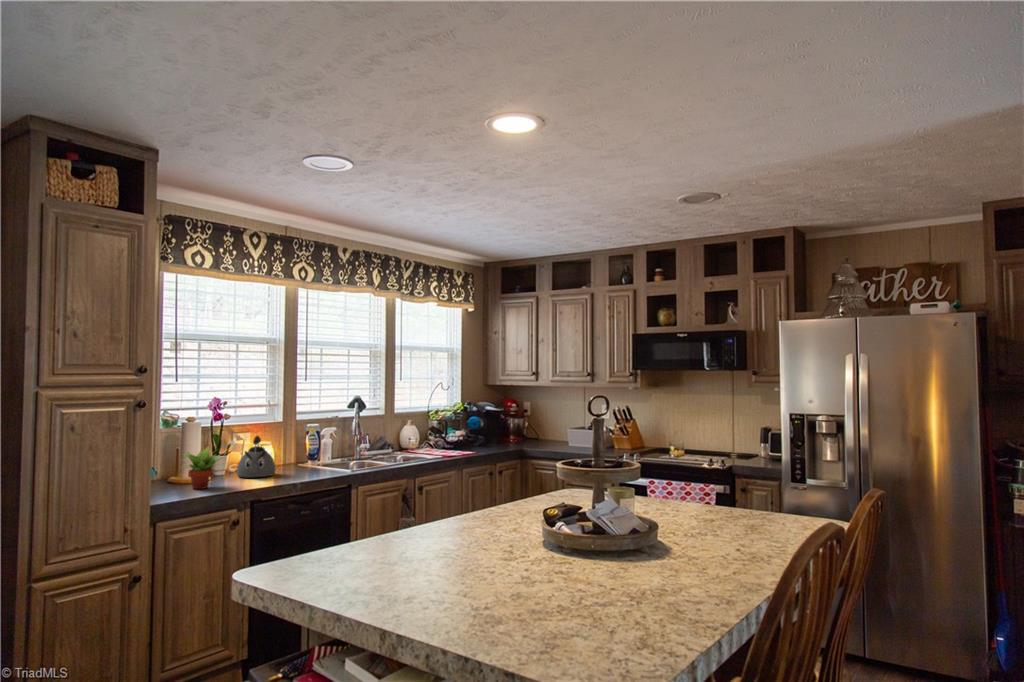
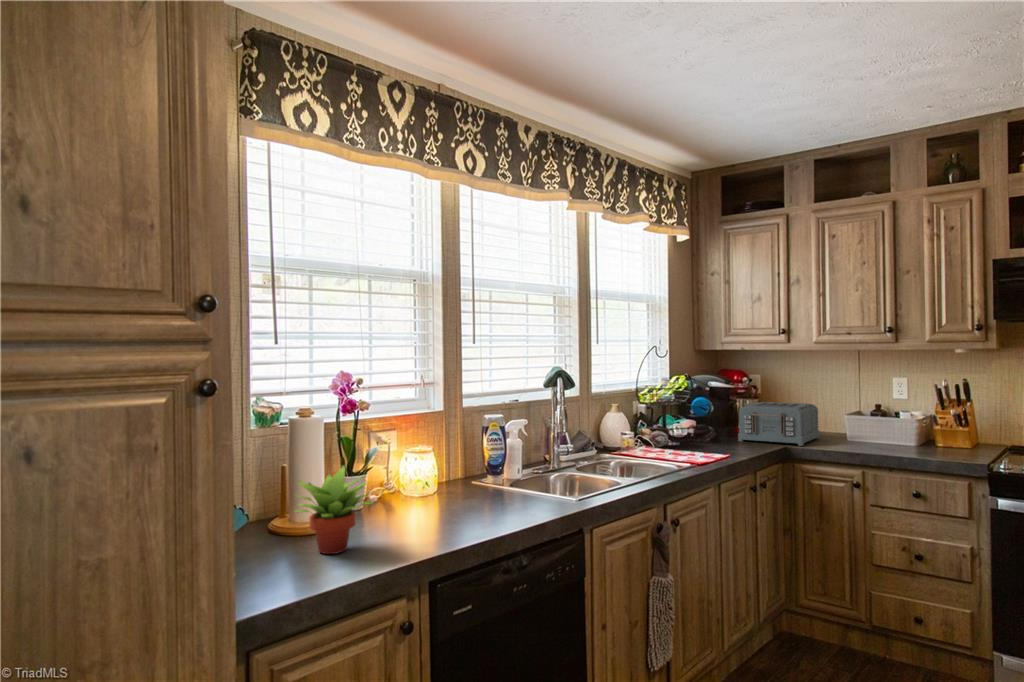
toaster: none [497,420,552,448] -> present [738,402,820,446]
kettle: present [237,436,275,477] -> none [387,440,453,519]

